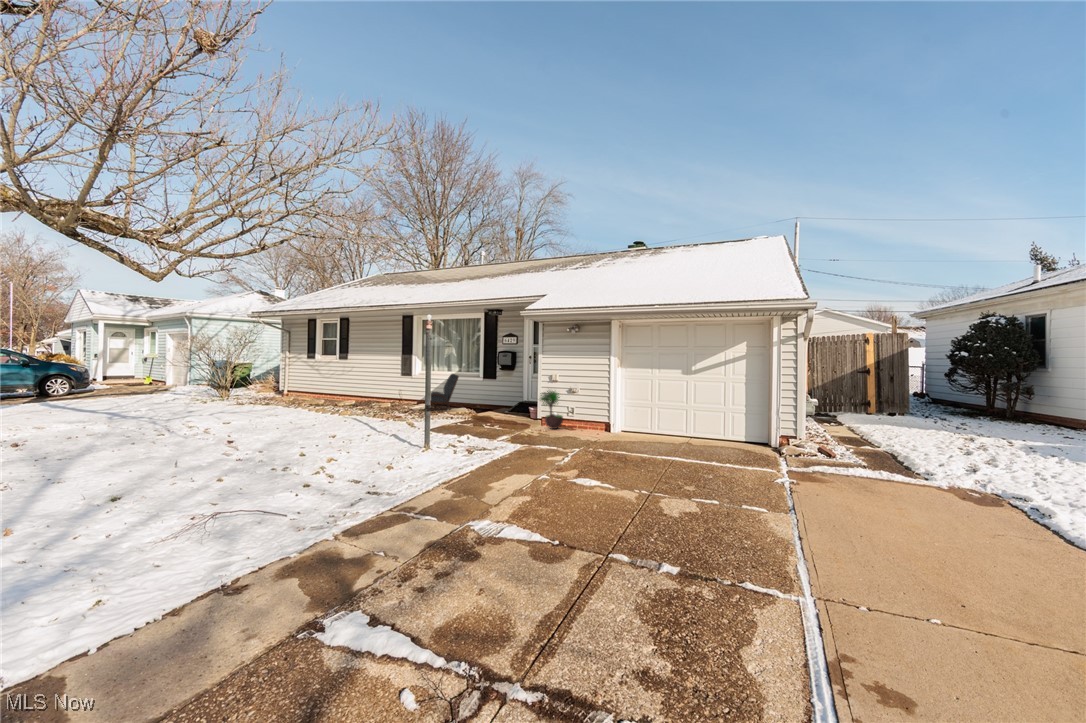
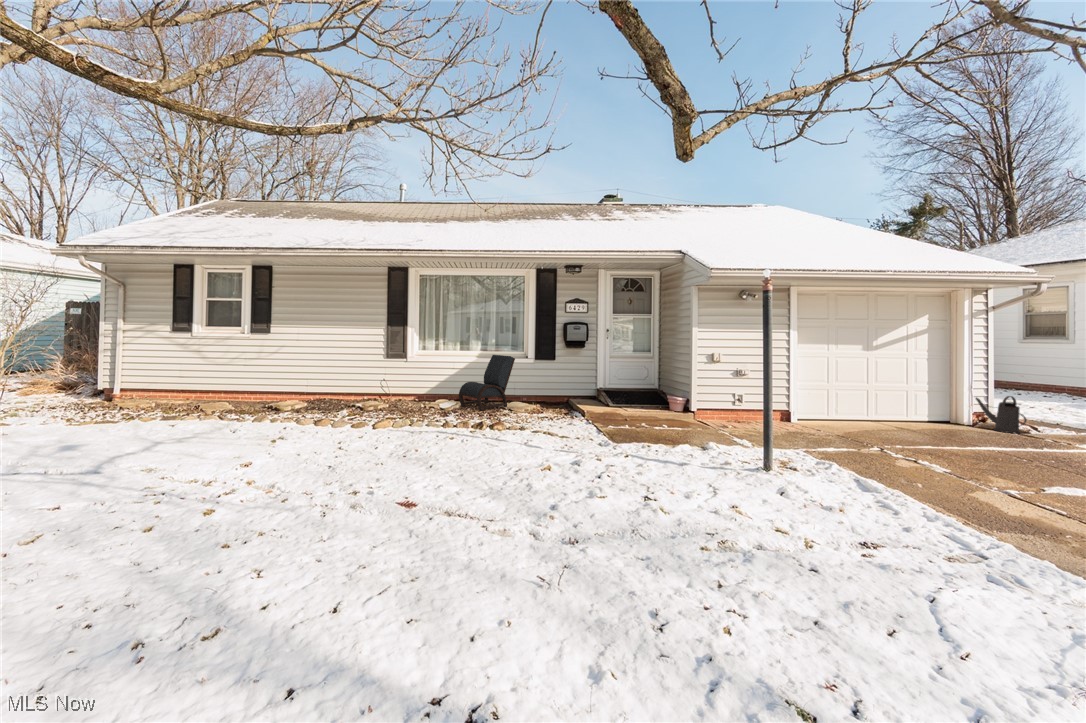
potted tree: present [540,391,563,429] -> none [713,367,747,422]
watering can: none [774,422,795,460] -> present [976,396,1027,433]

